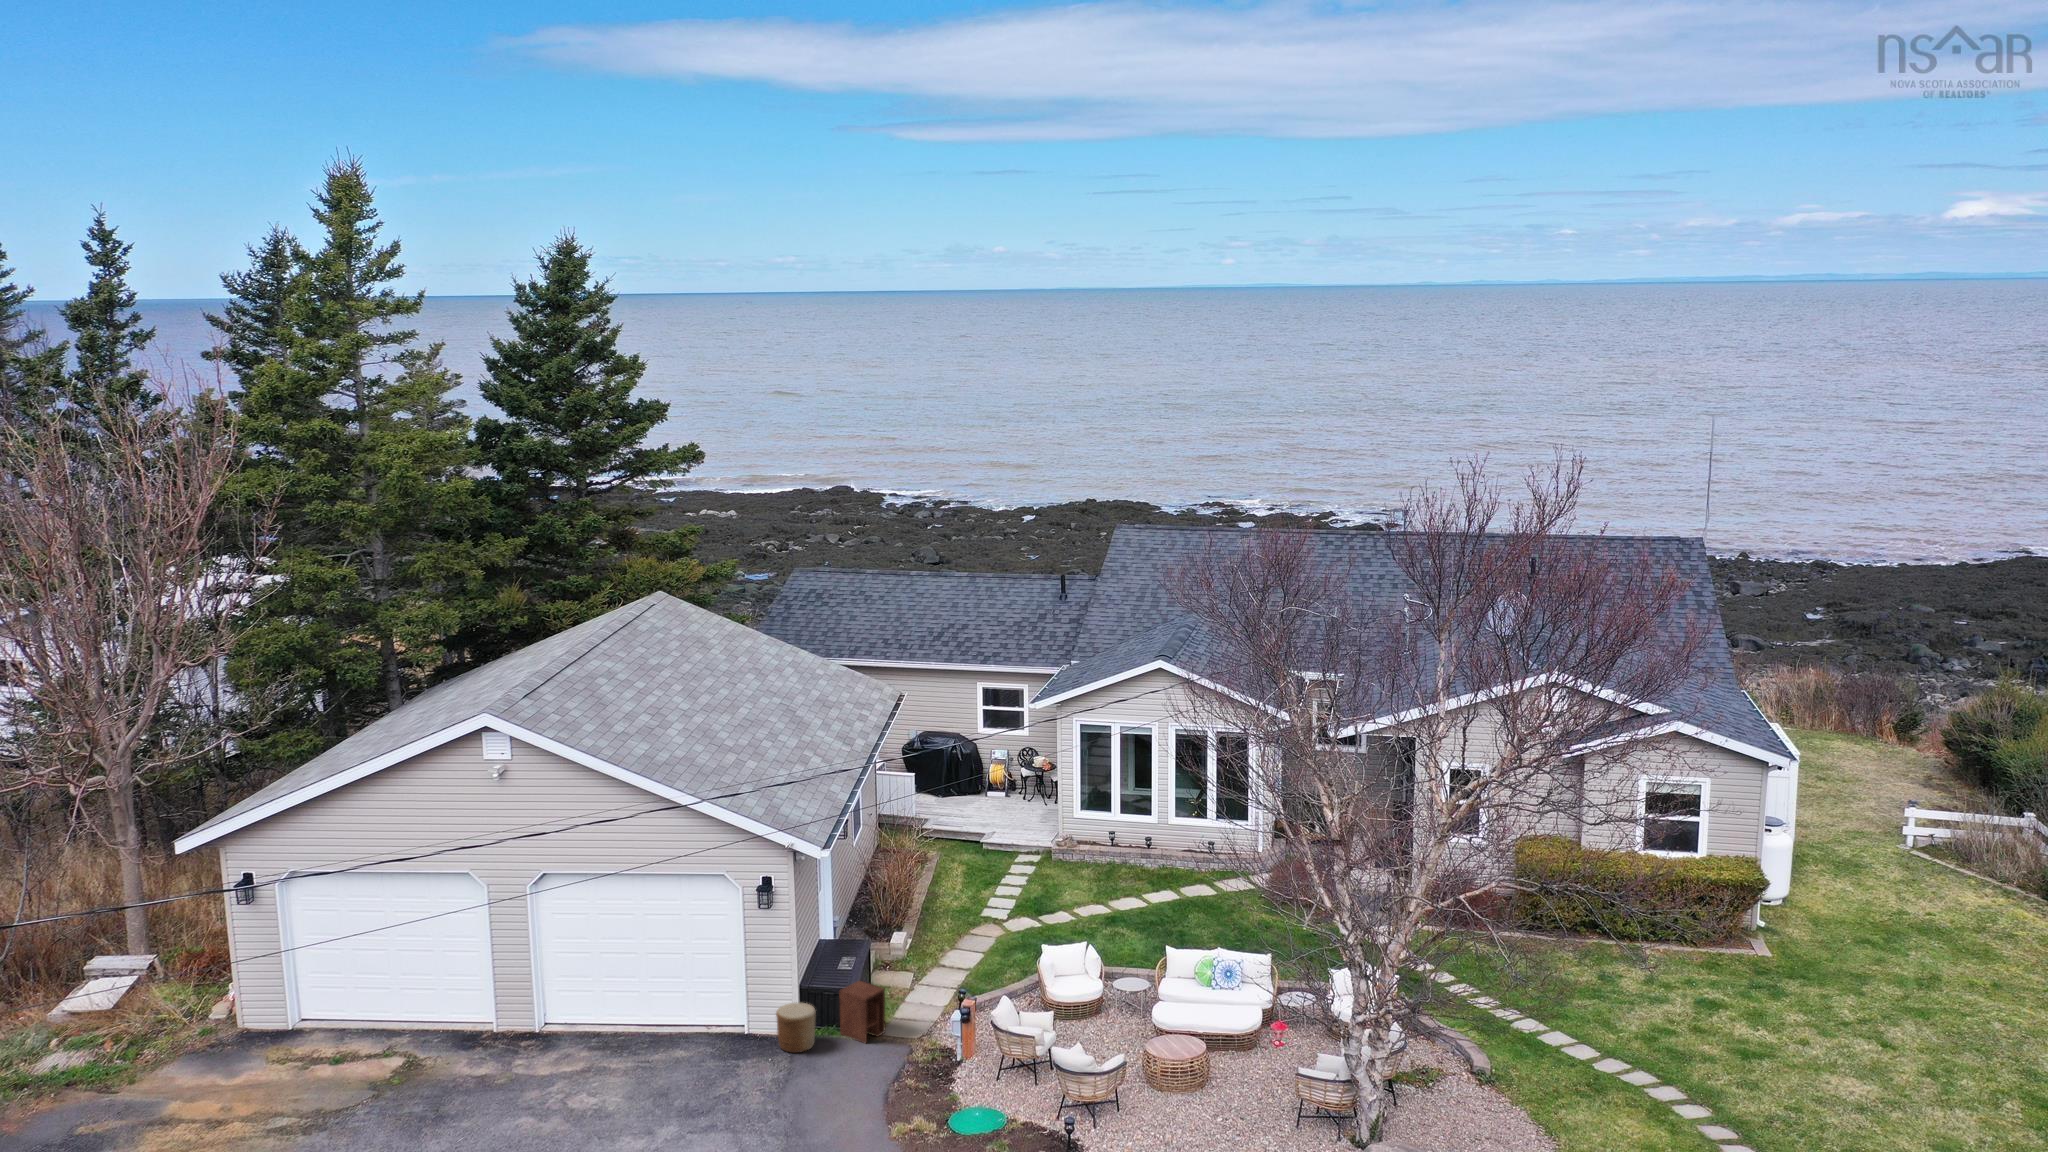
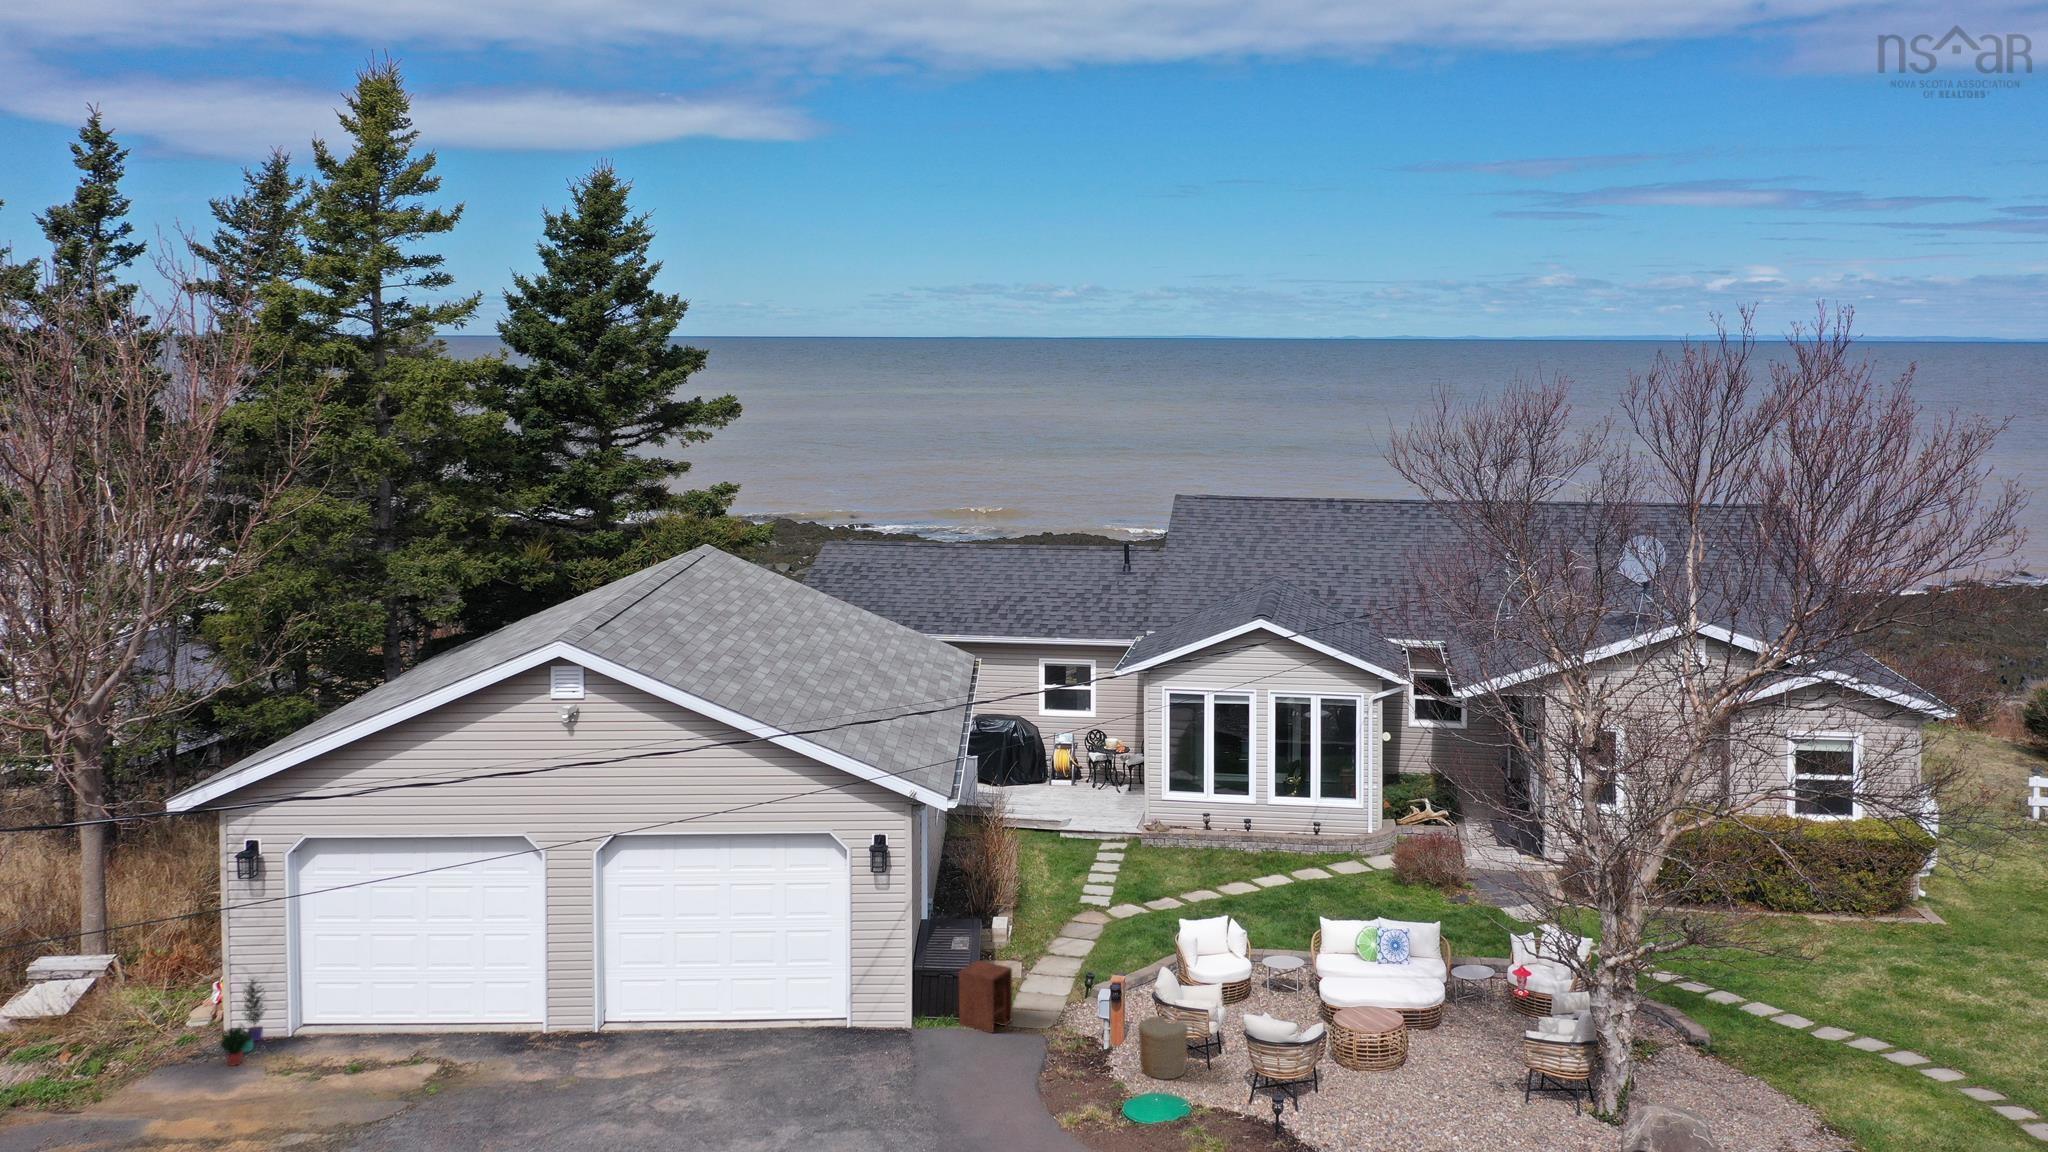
potted plant: none [228,982,272,1057] -> present [219,979,266,1066]
woven basket: present [776,1002,816,1053] -> present [1138,1016,1188,1080]

